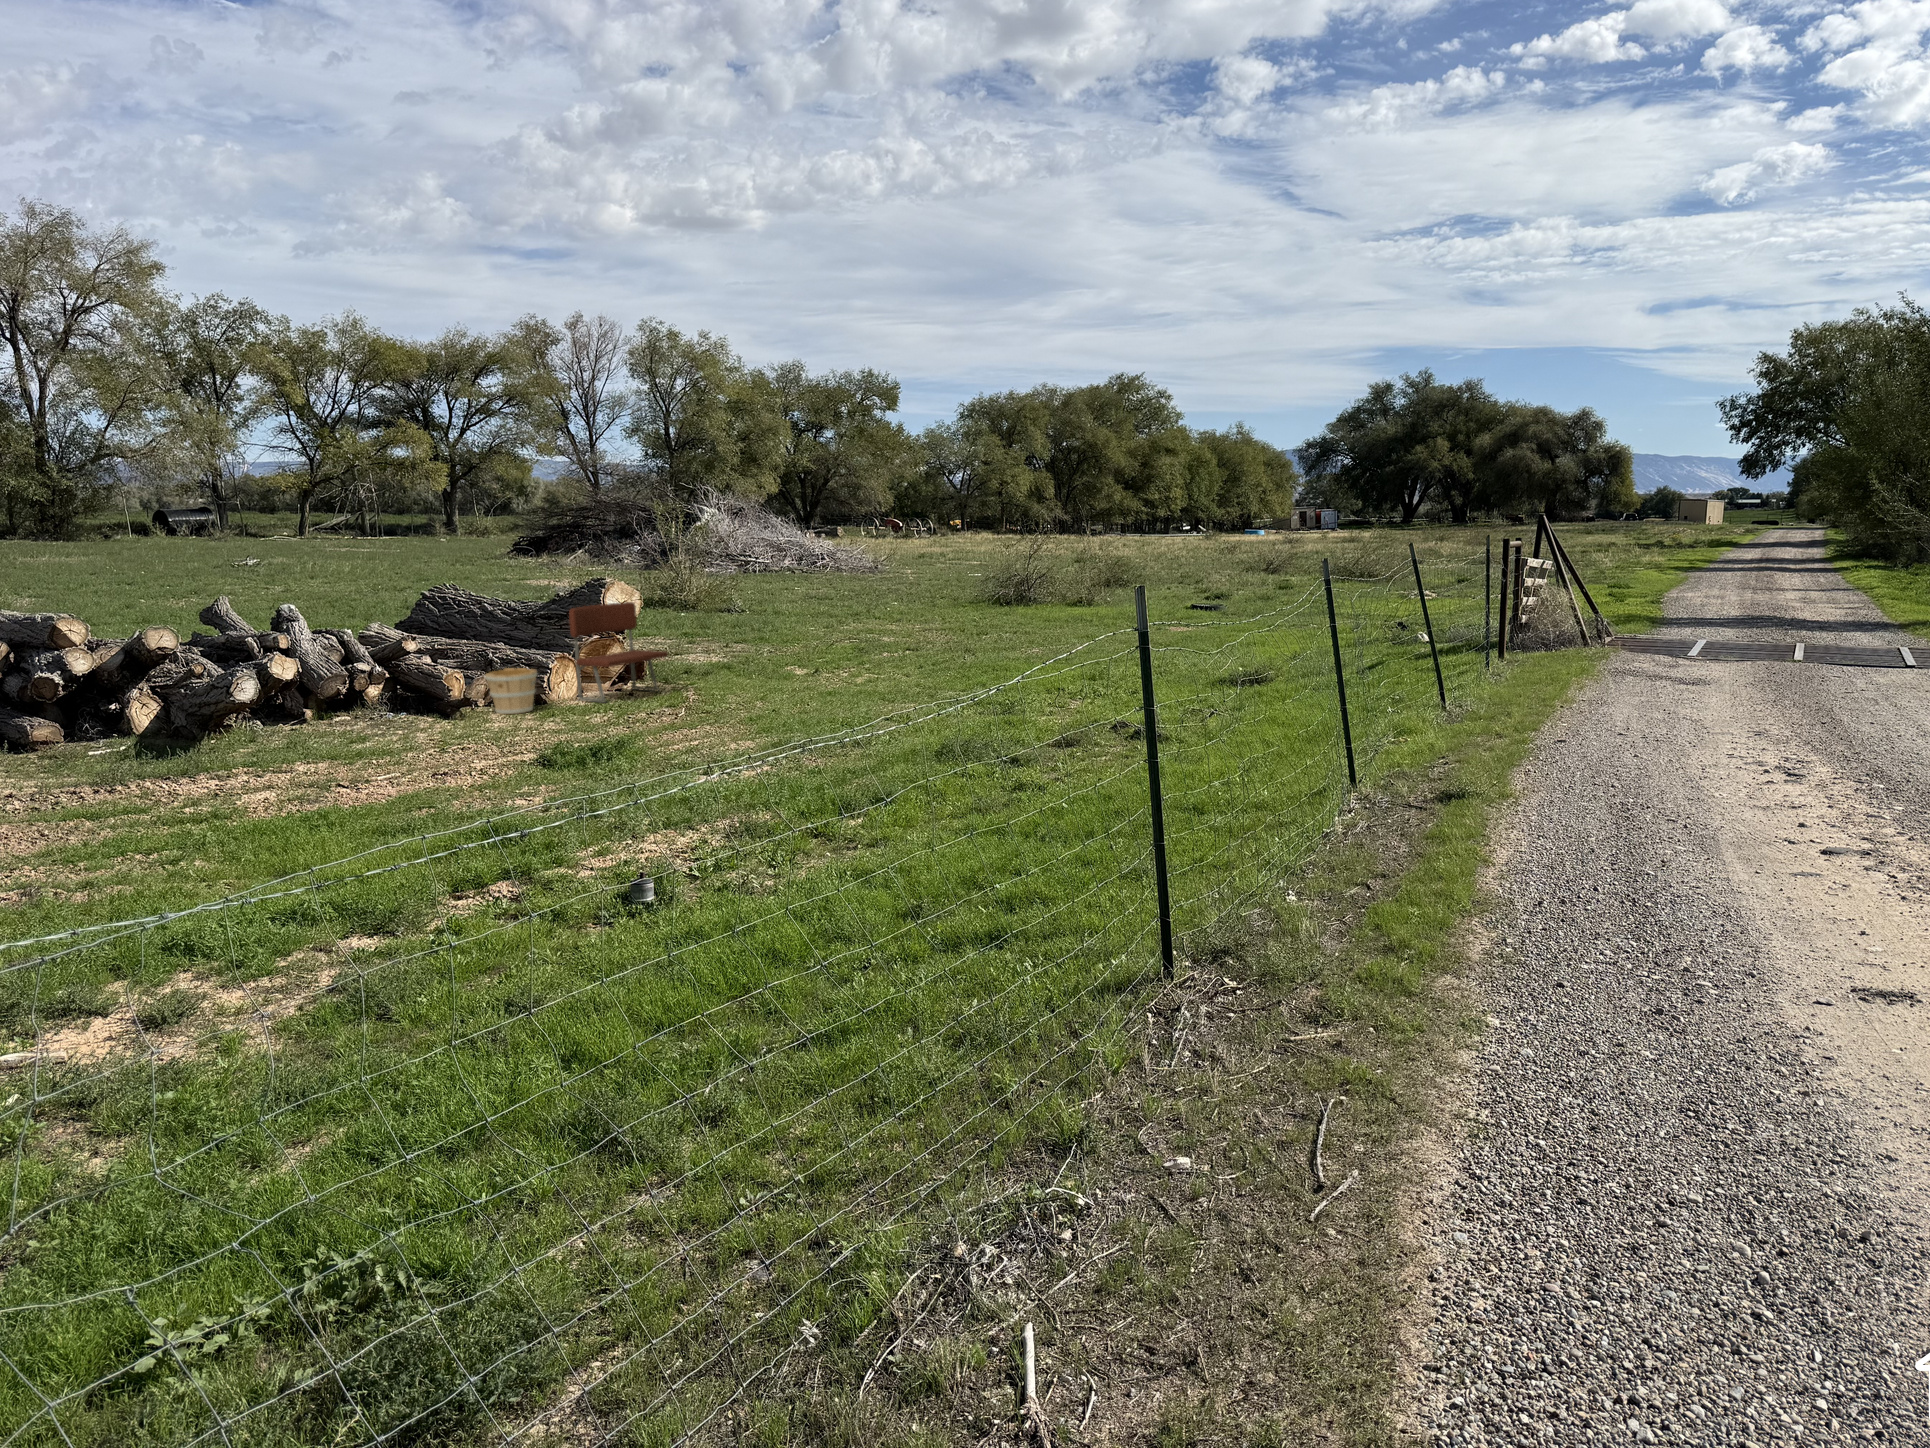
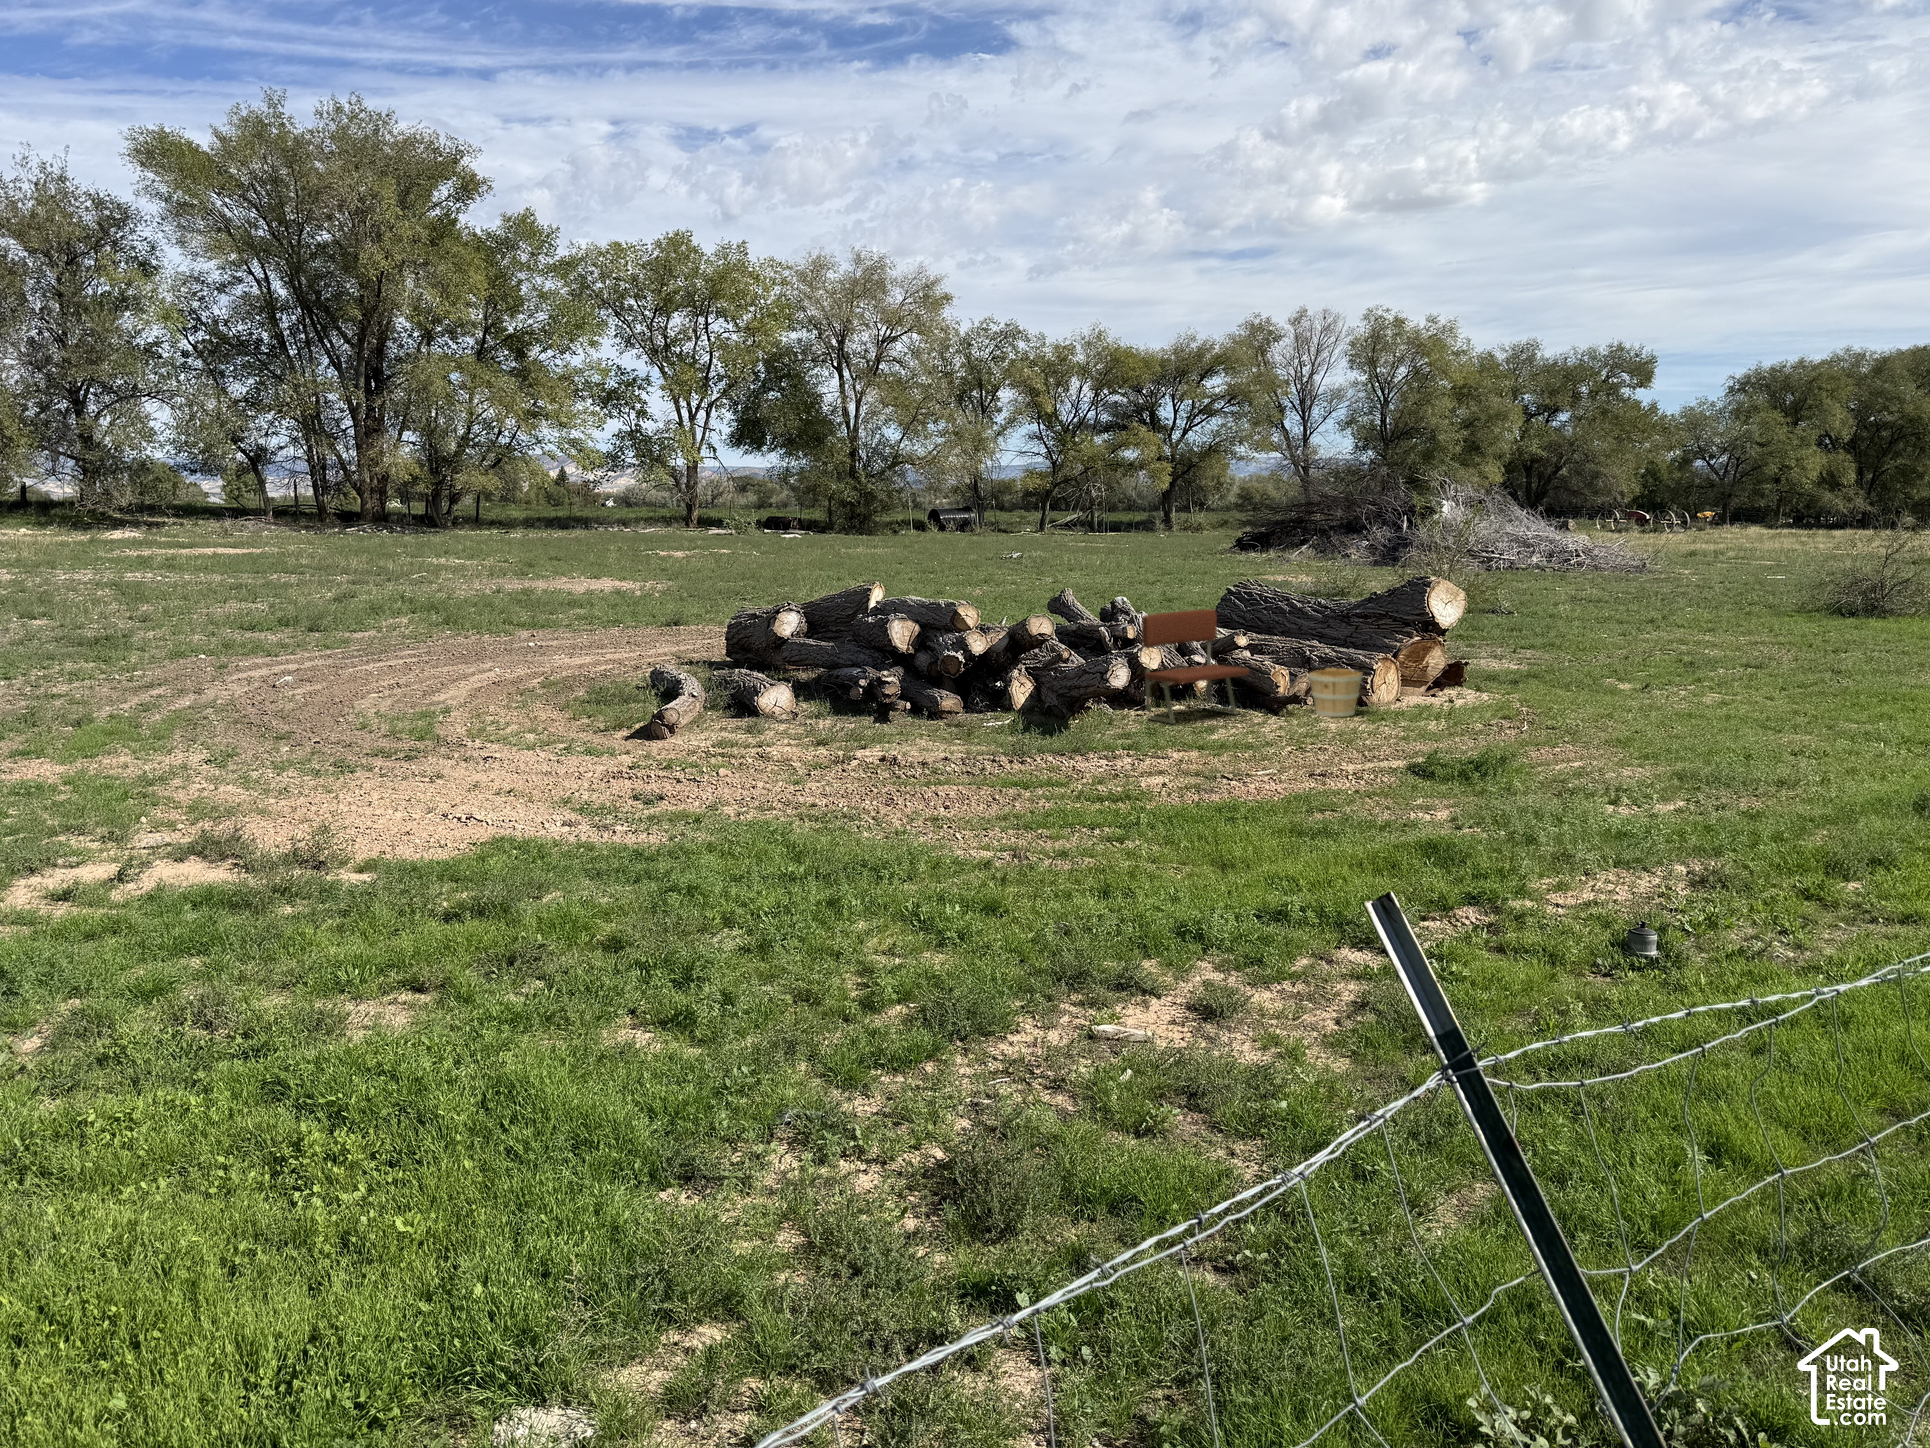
bench: present [569,602,668,703] -> present [1142,609,1249,724]

